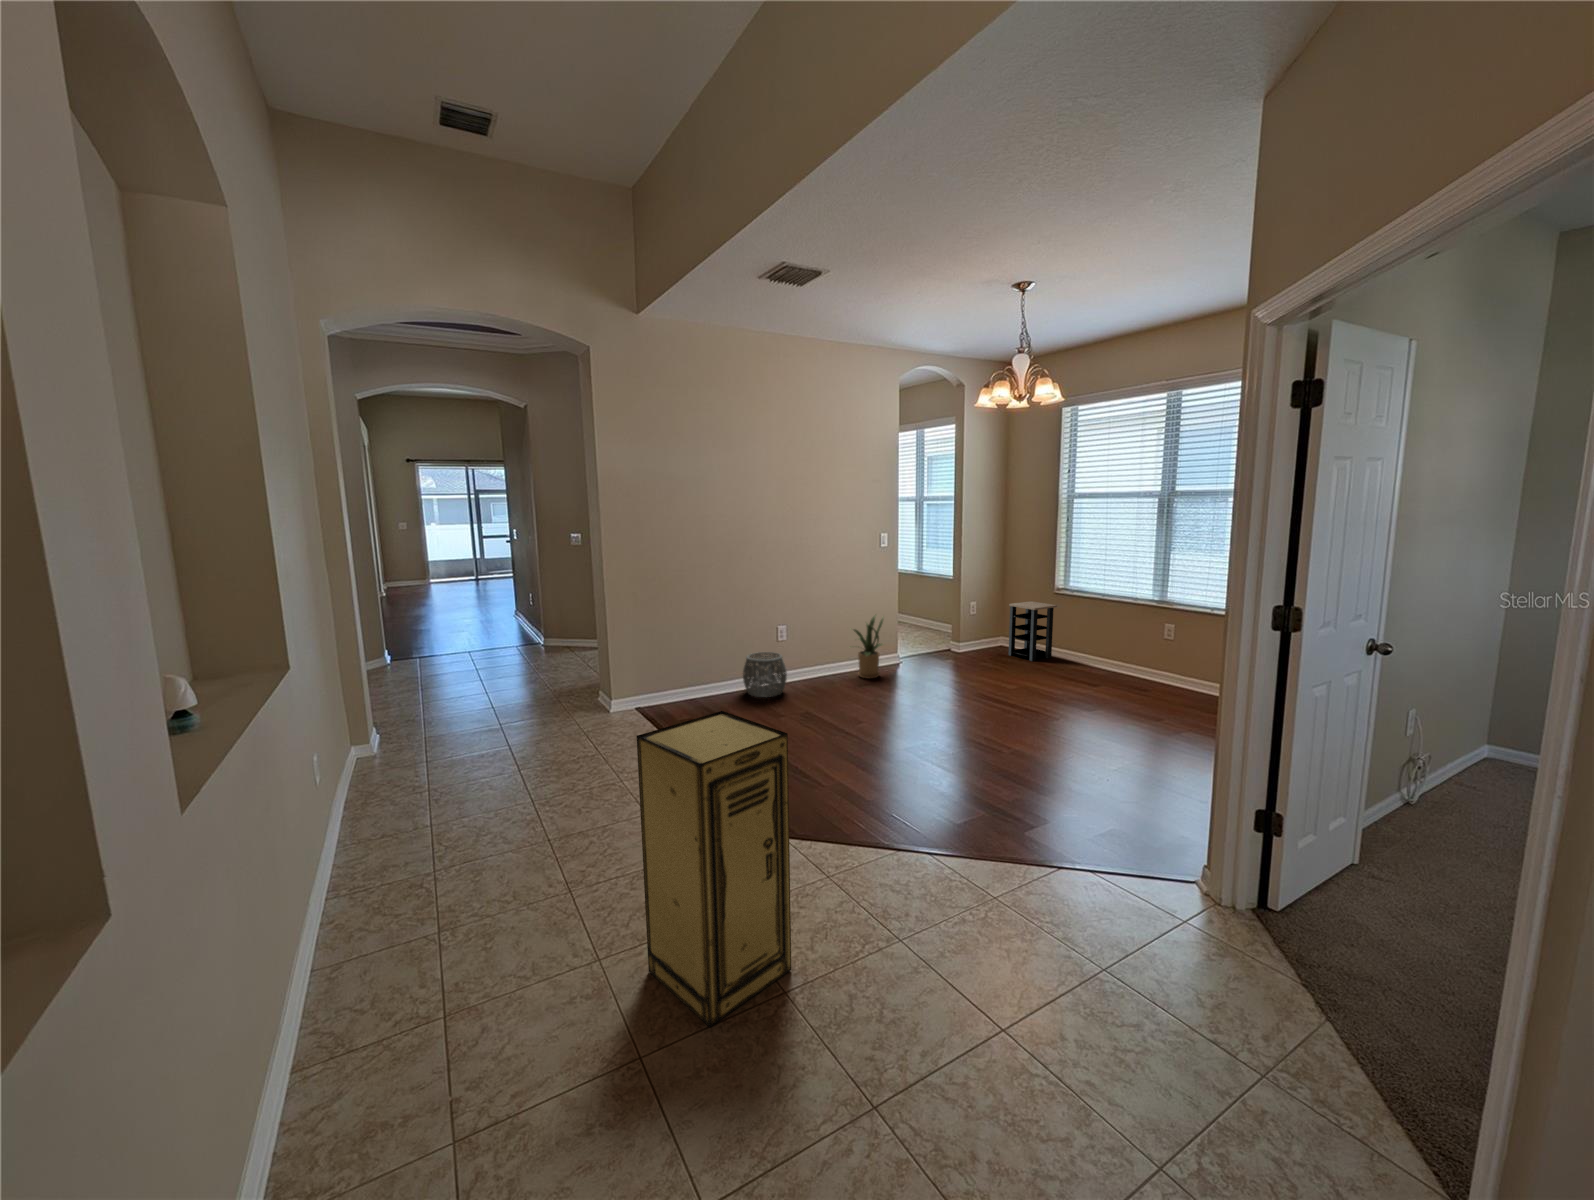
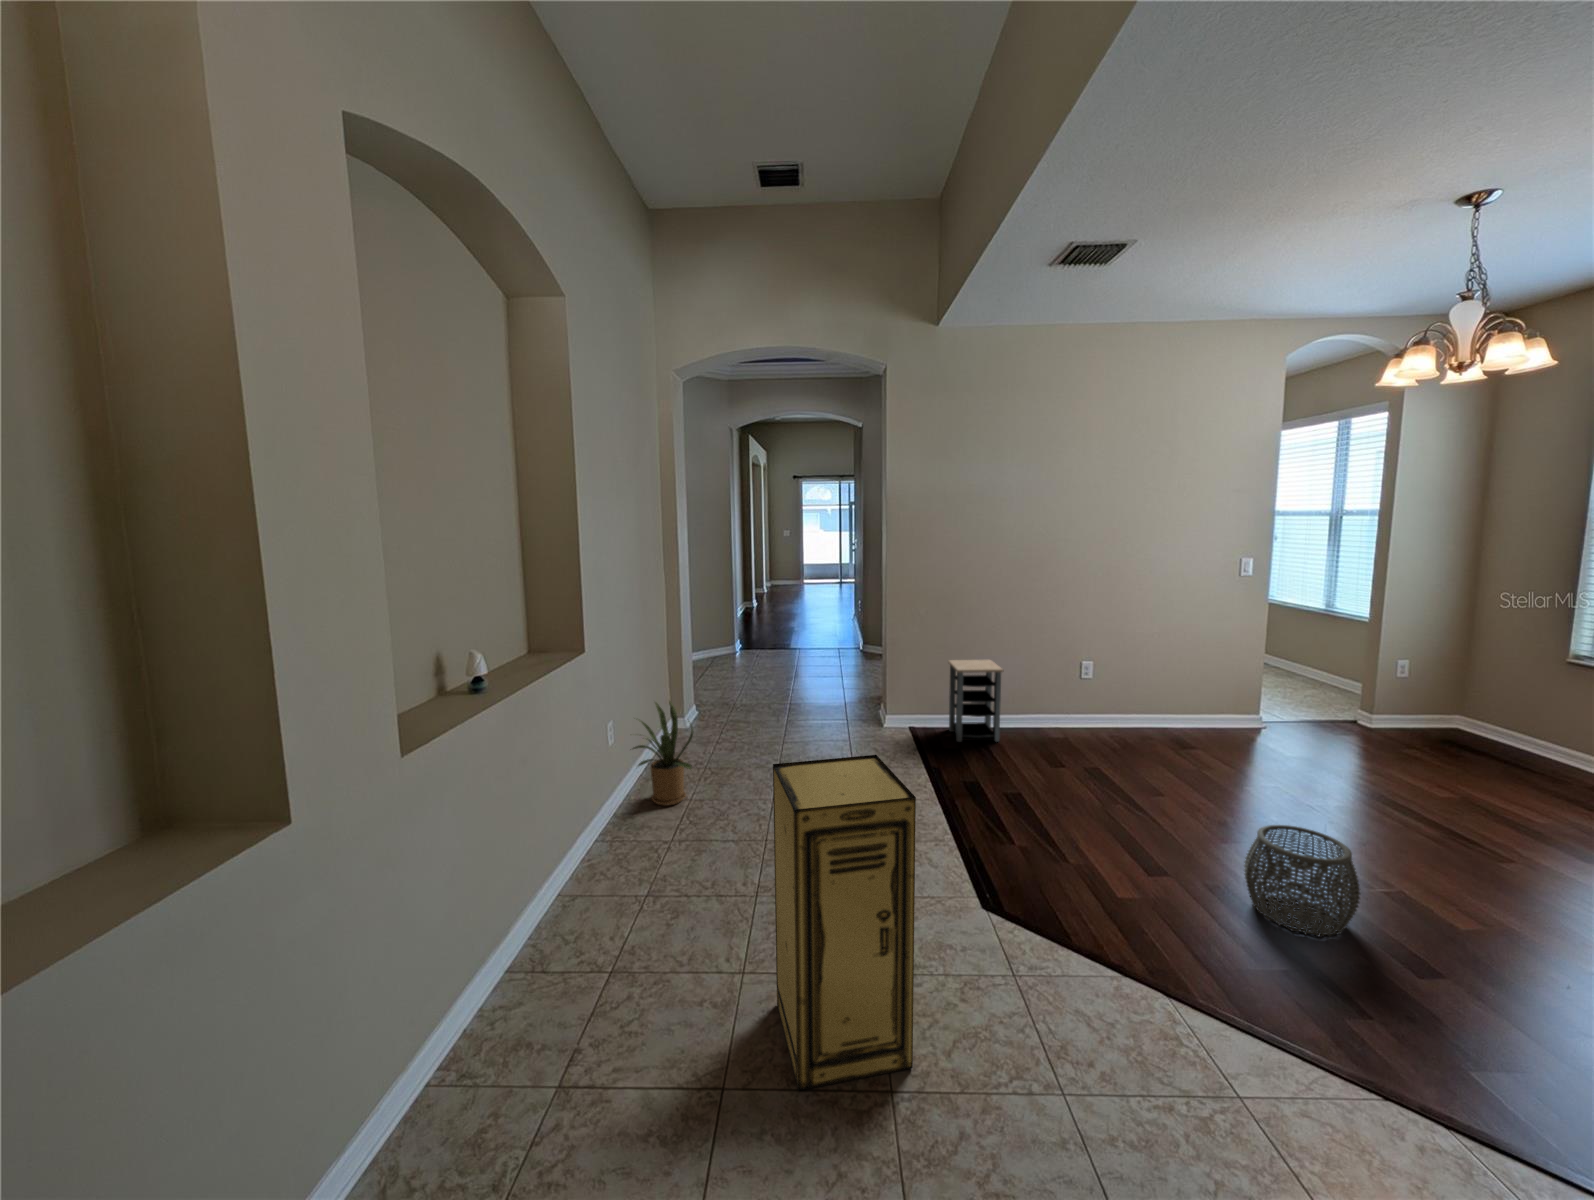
side table: present [1009,601,1057,661] -> present [948,660,1004,742]
house plant: present [854,615,884,678] -> present [633,701,693,806]
woven basket: present [743,652,787,697] -> present [1244,825,1360,936]

